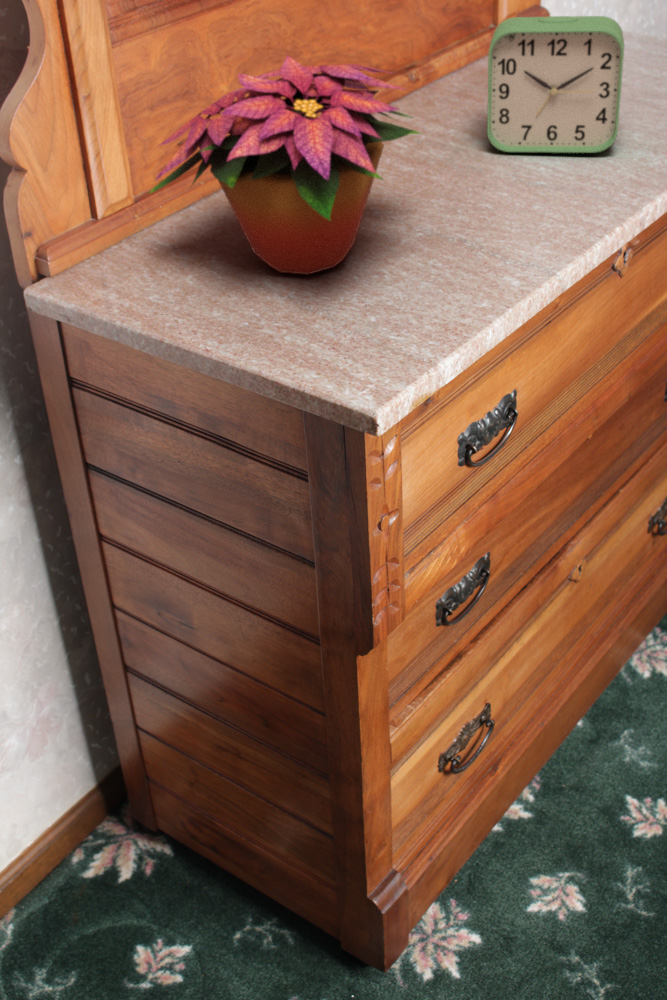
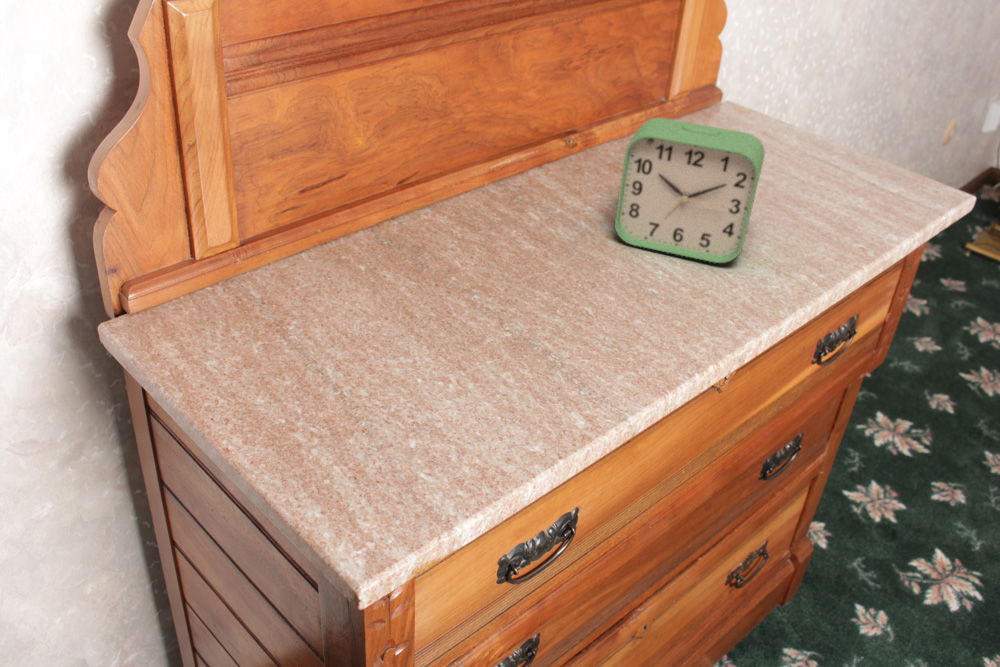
flower arrangement: present [149,56,420,275] -> none [210,139,525,366]

